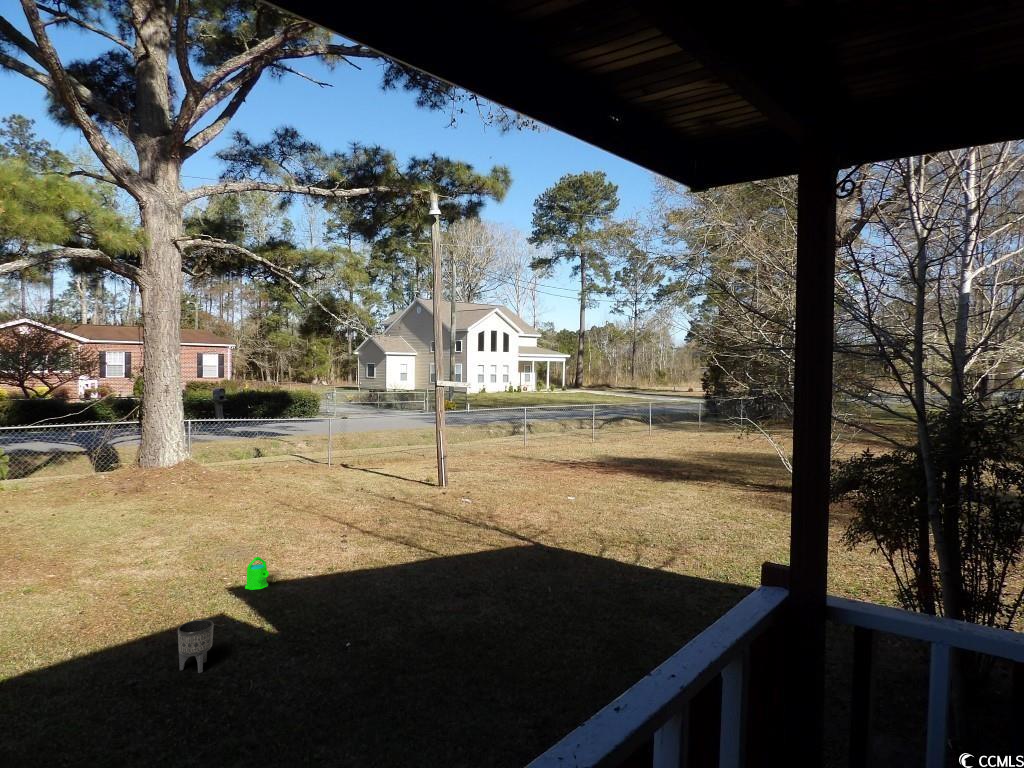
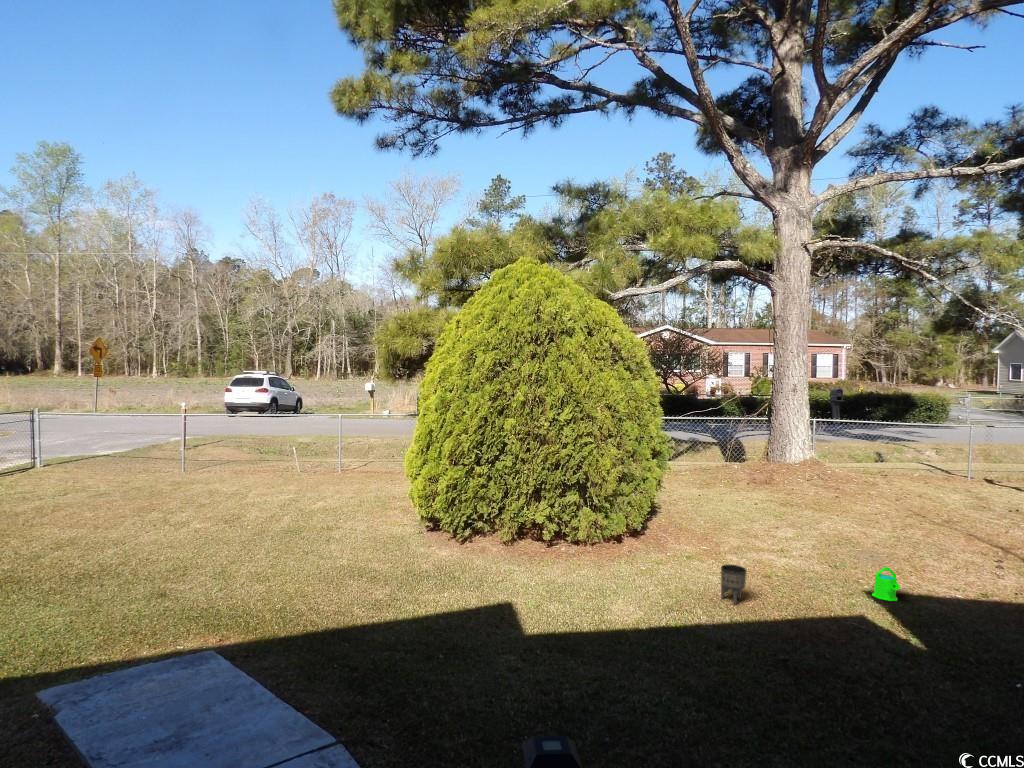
planter: present [178,620,213,673] -> present [721,564,747,605]

